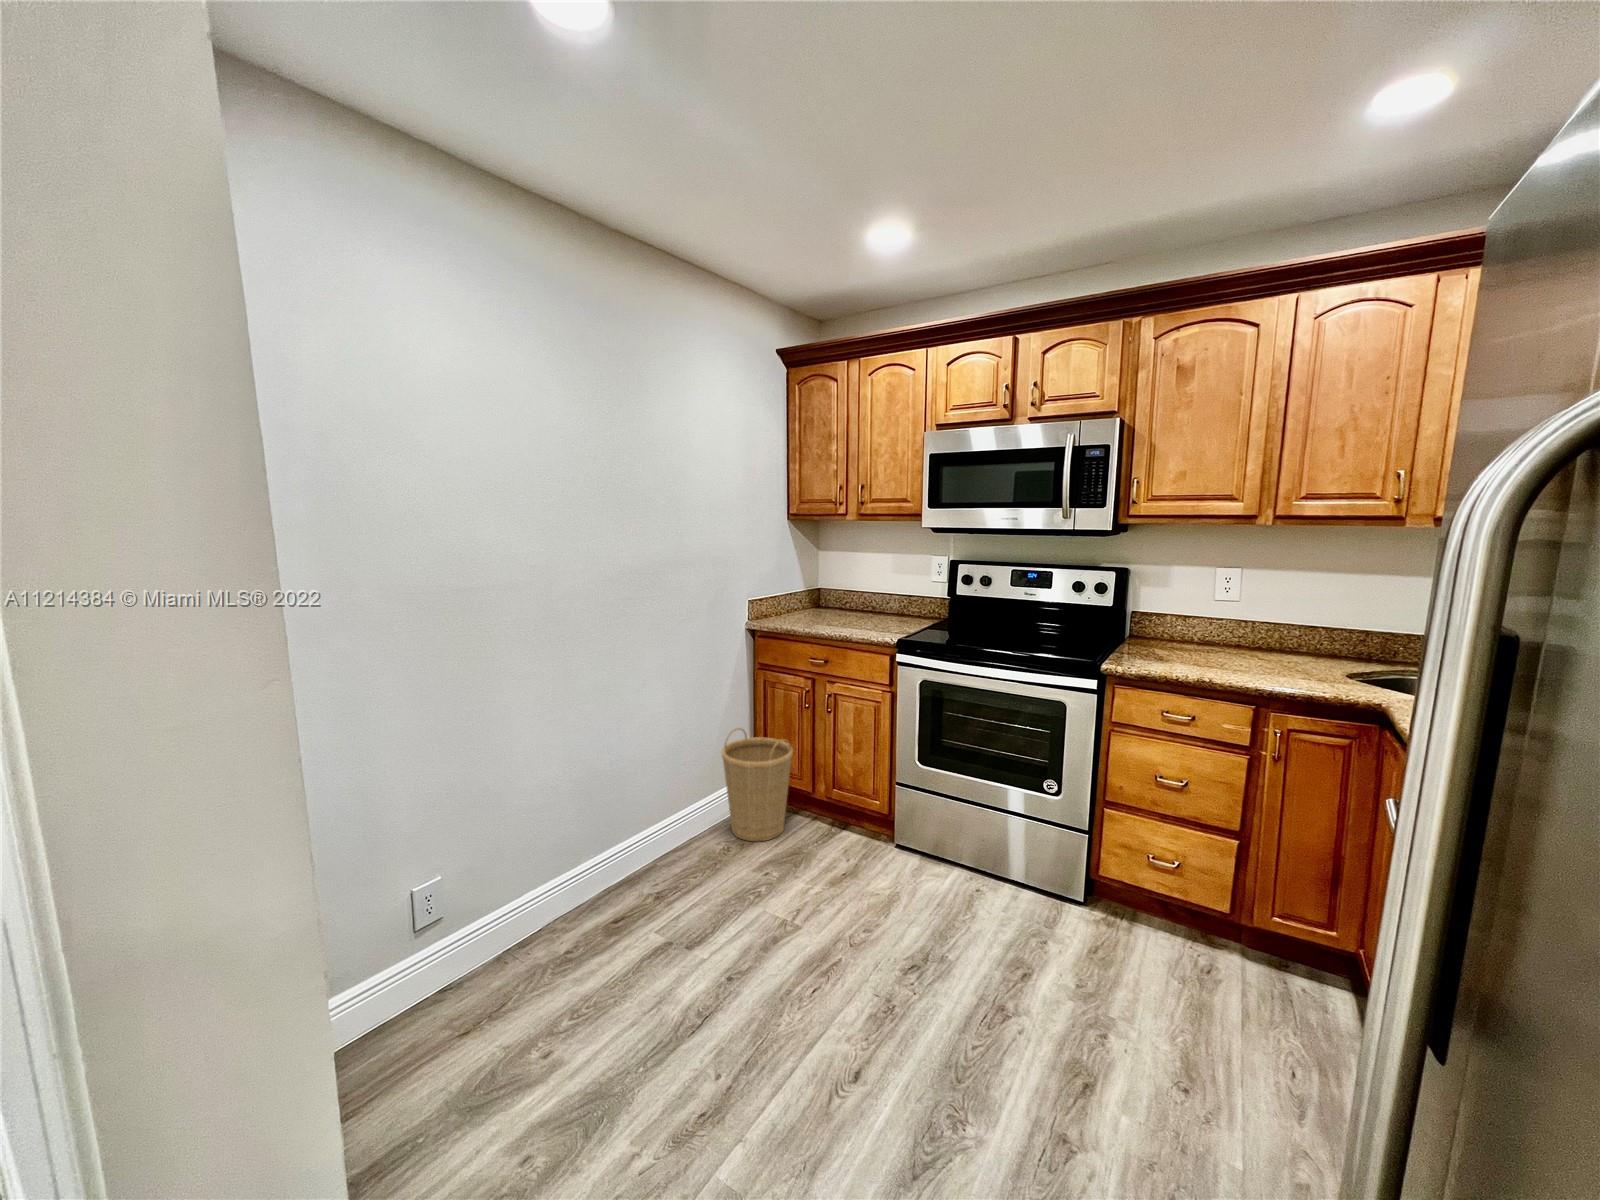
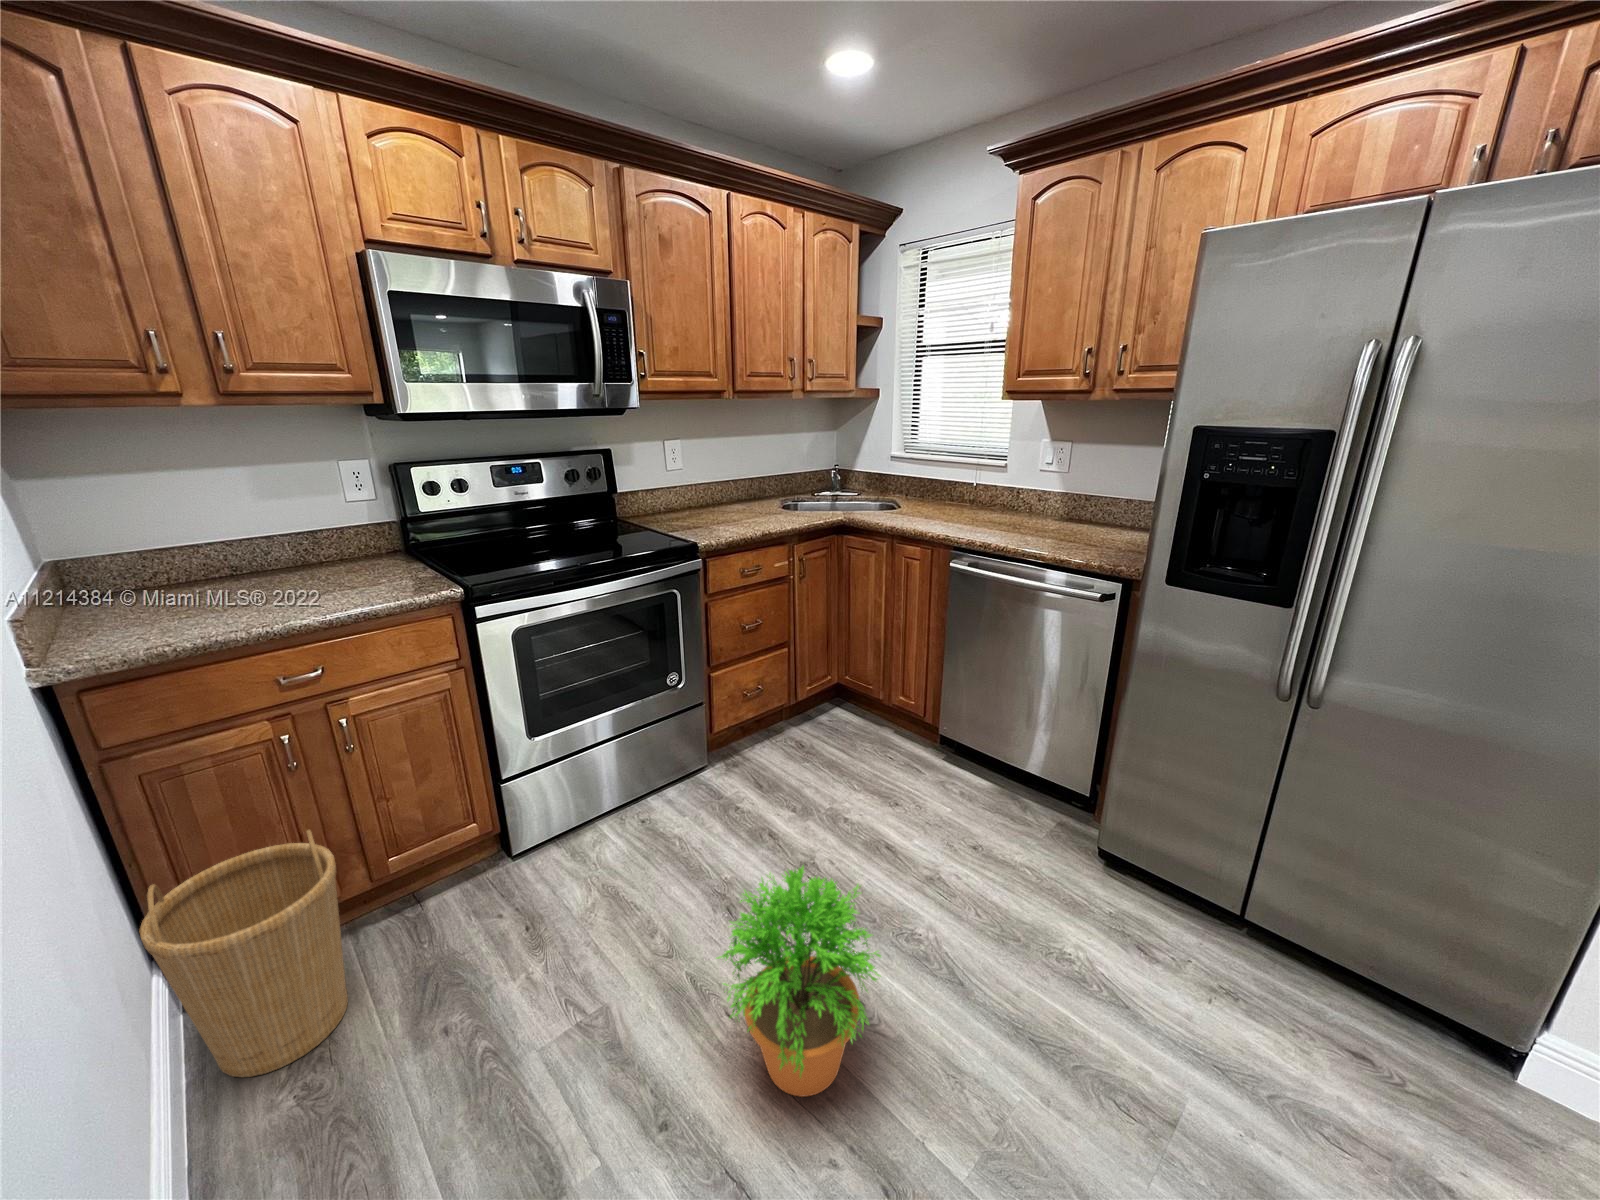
potted plant: none [727,886,859,1071] -> present [716,866,881,1097]

